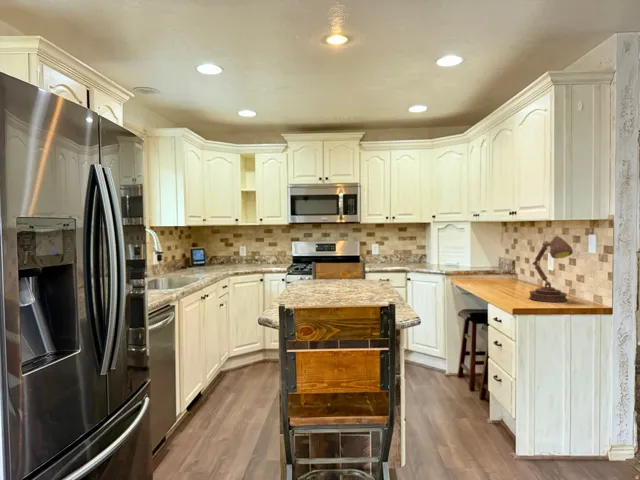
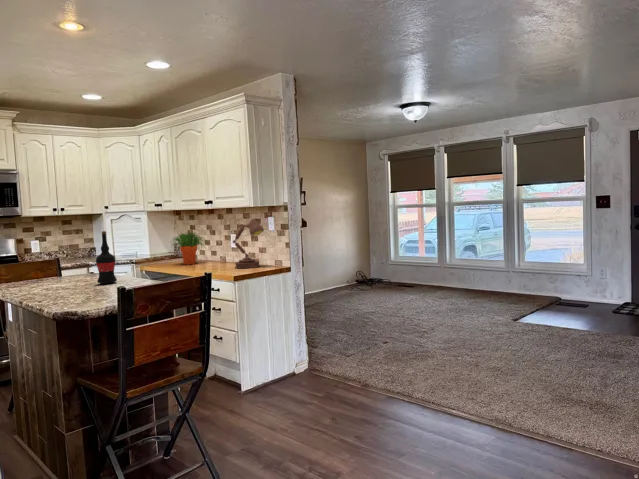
wine bottle: none [303,240,323,296] -> present [96,231,117,284]
potted plant: none [472,247,518,284] -> present [173,233,203,265]

